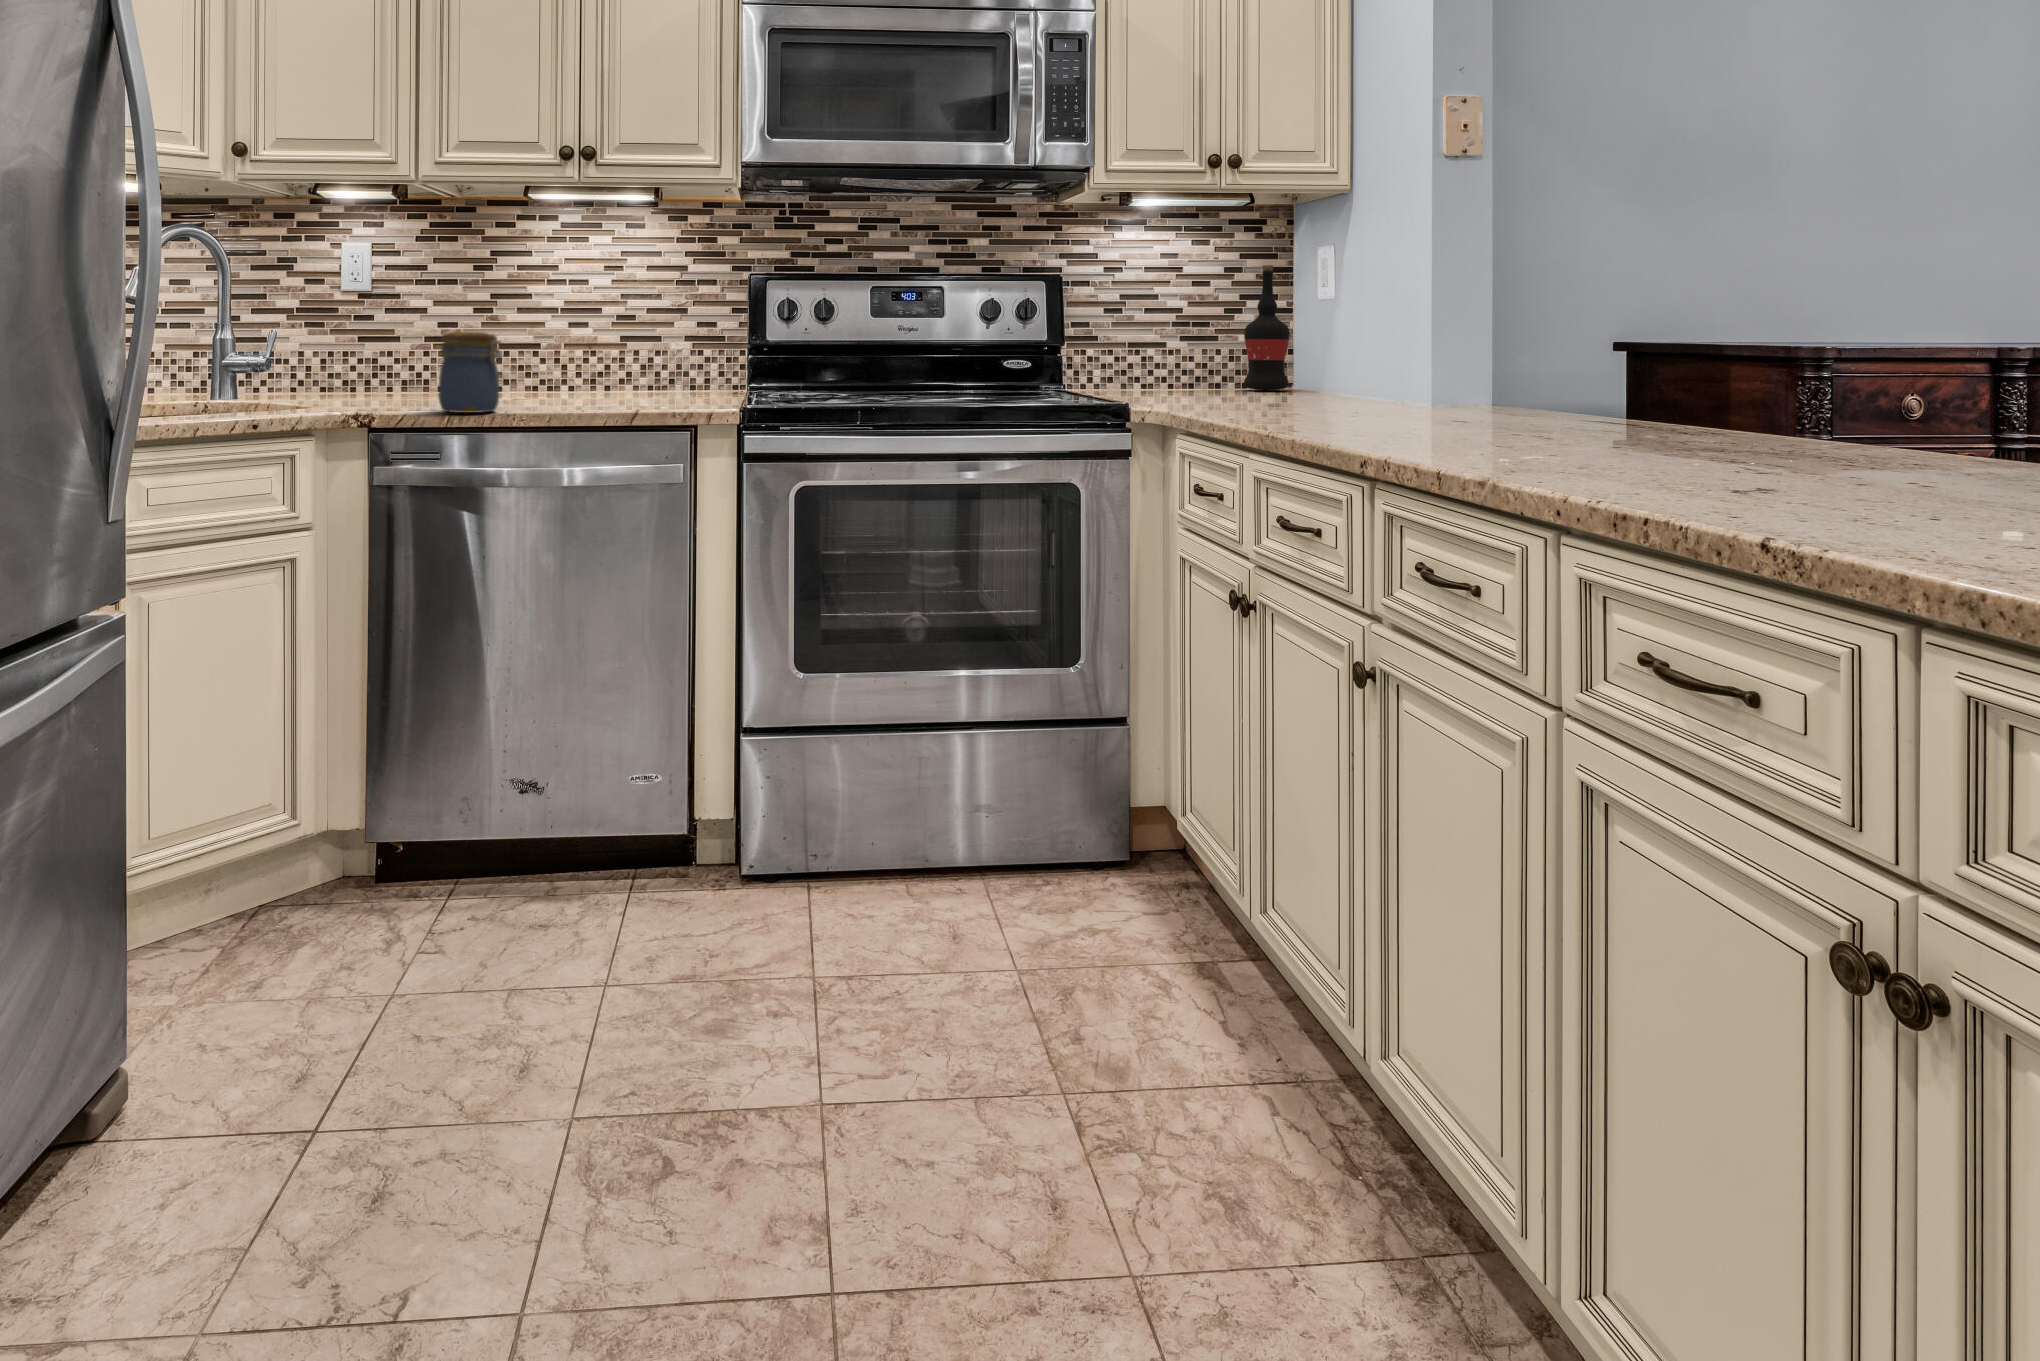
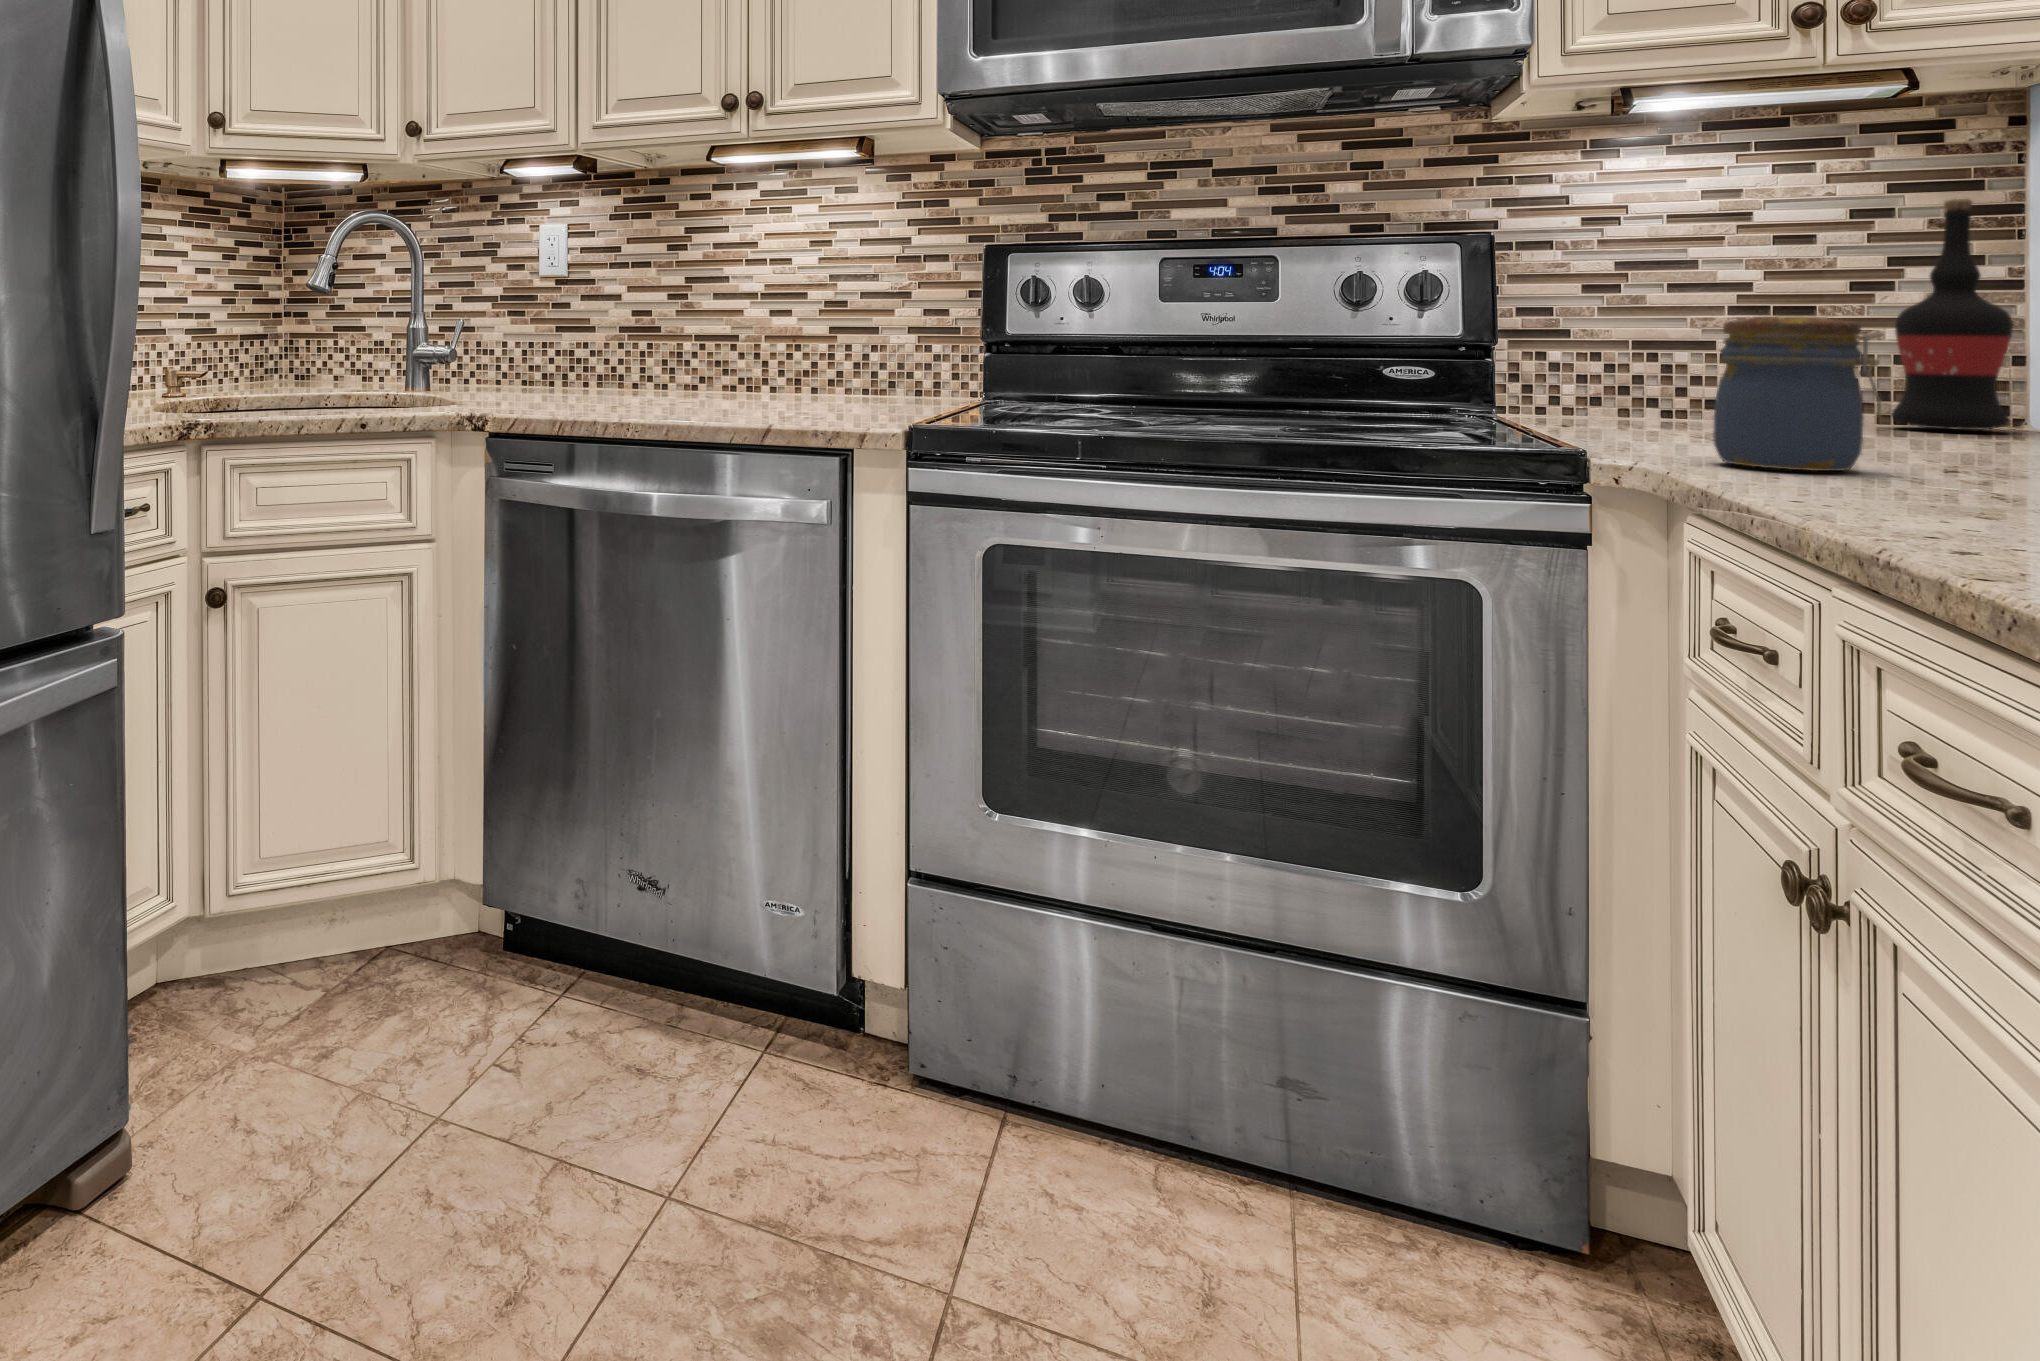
jar: present [439,332,504,413] -> present [1713,316,1881,471]

